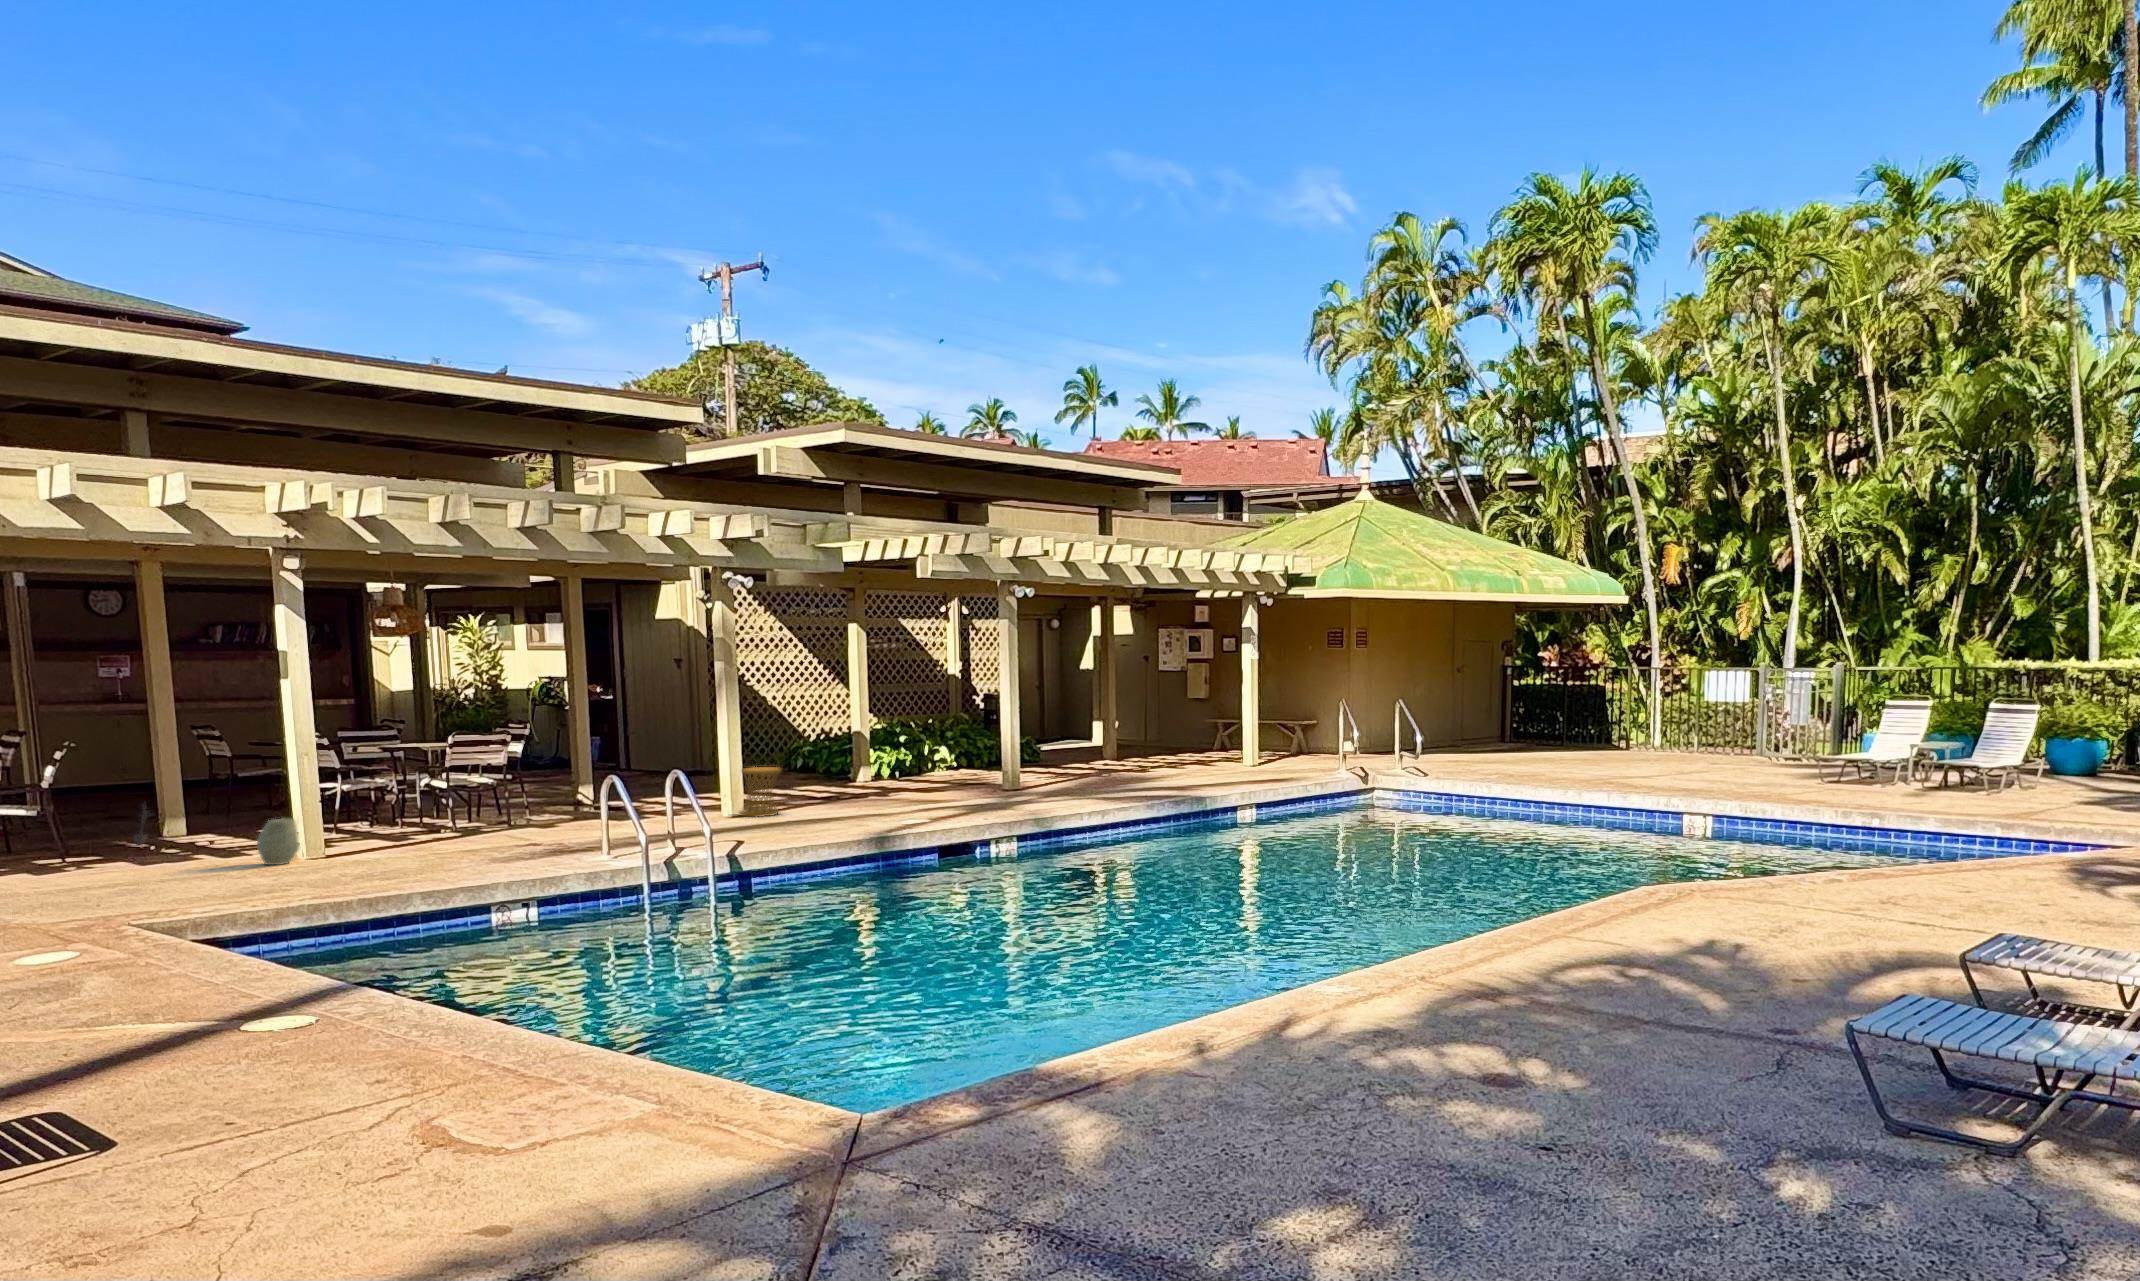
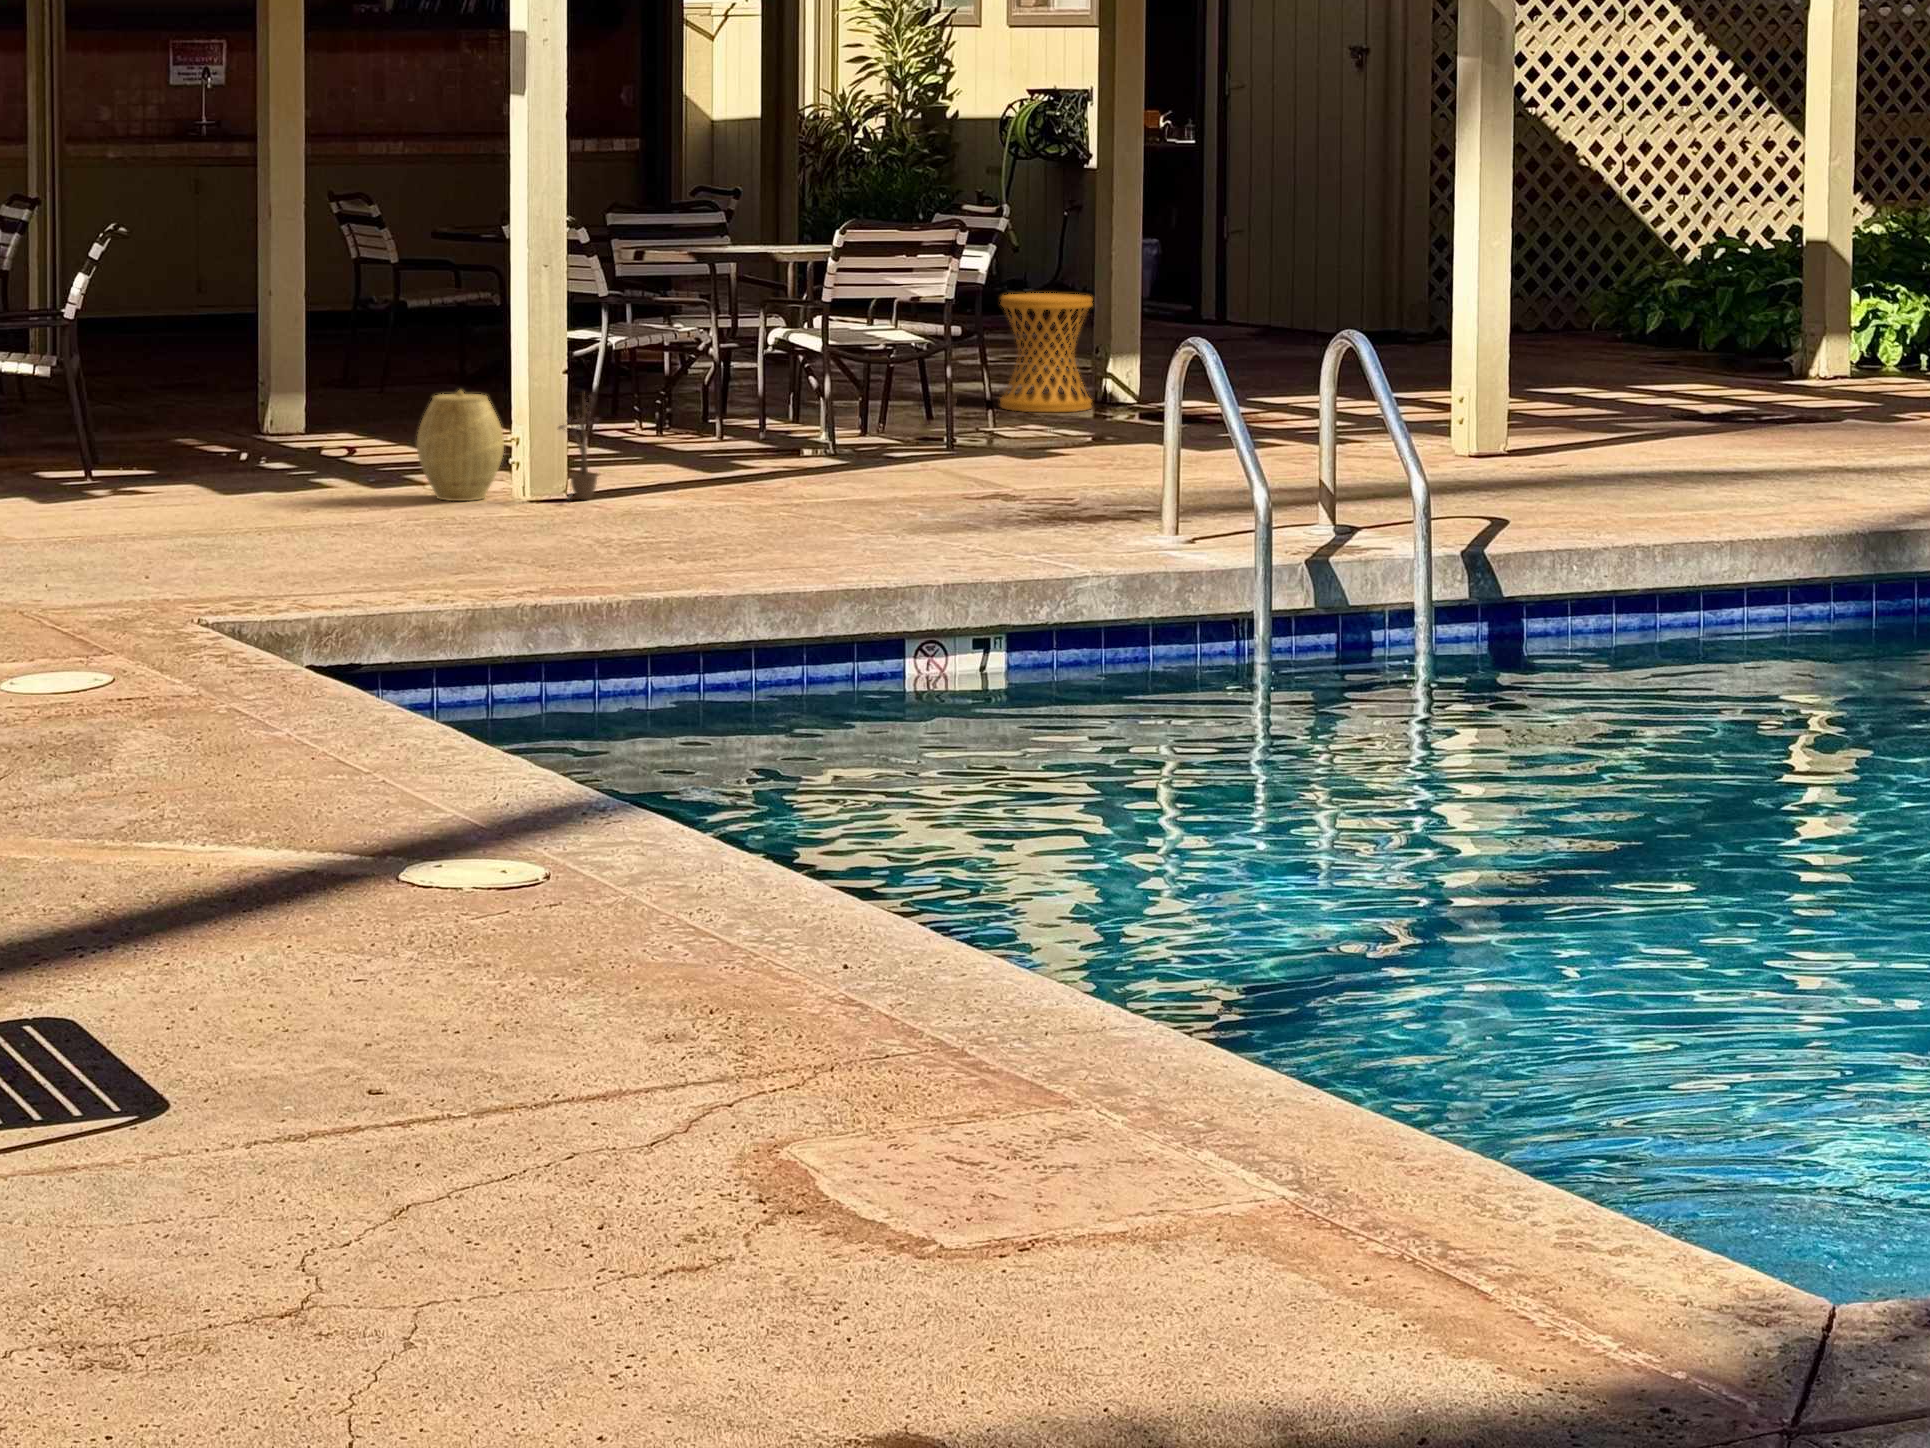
side table: present [739,767,781,817] -> present [1000,293,1093,413]
decorative plant: present [134,805,151,845] -> present [558,395,599,500]

